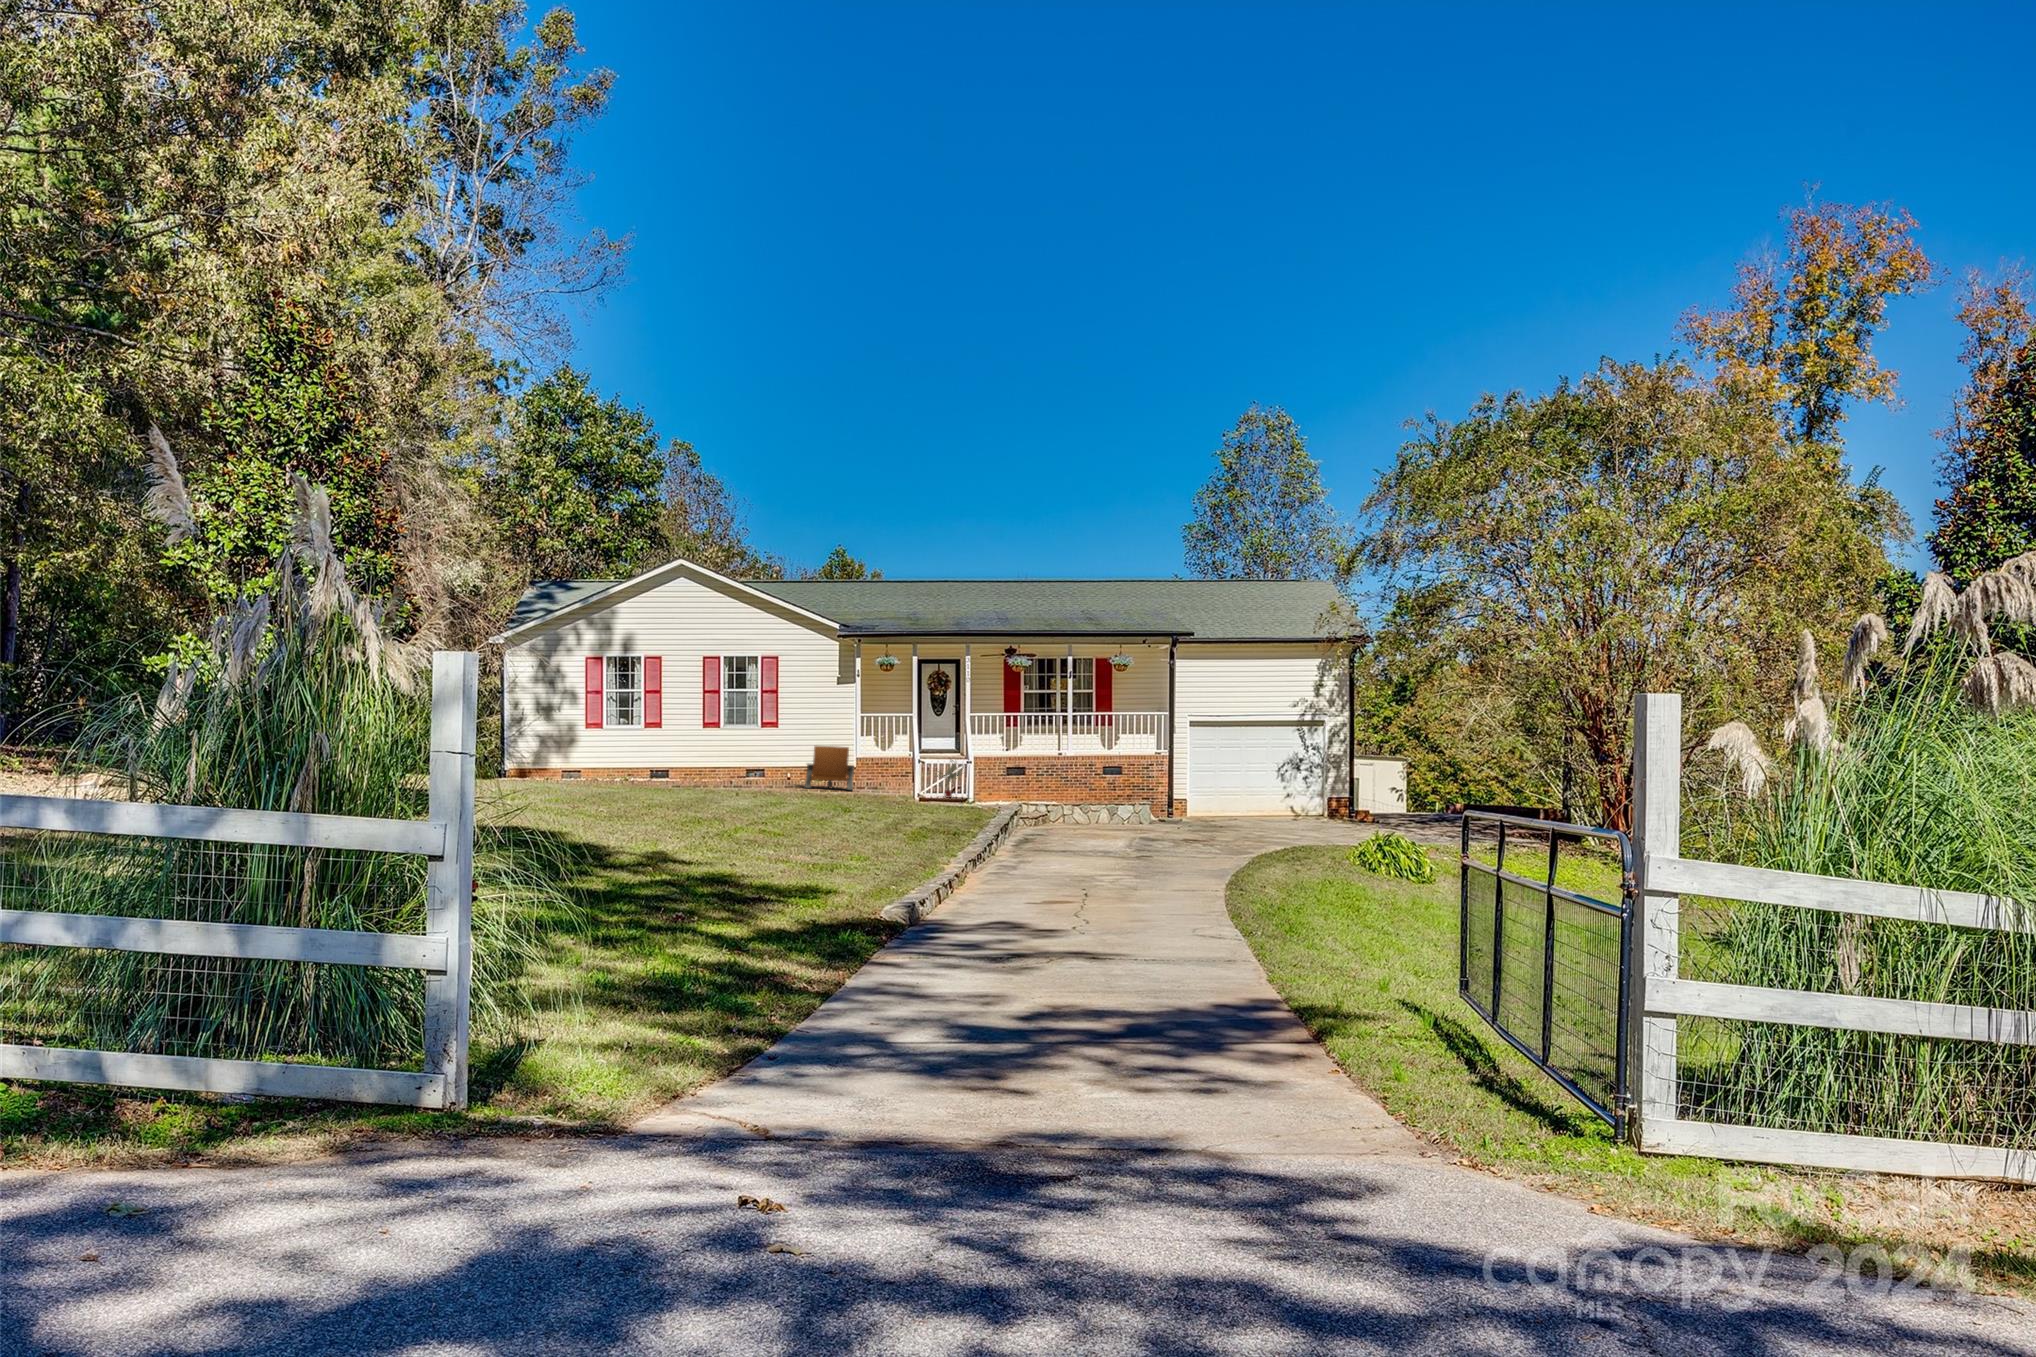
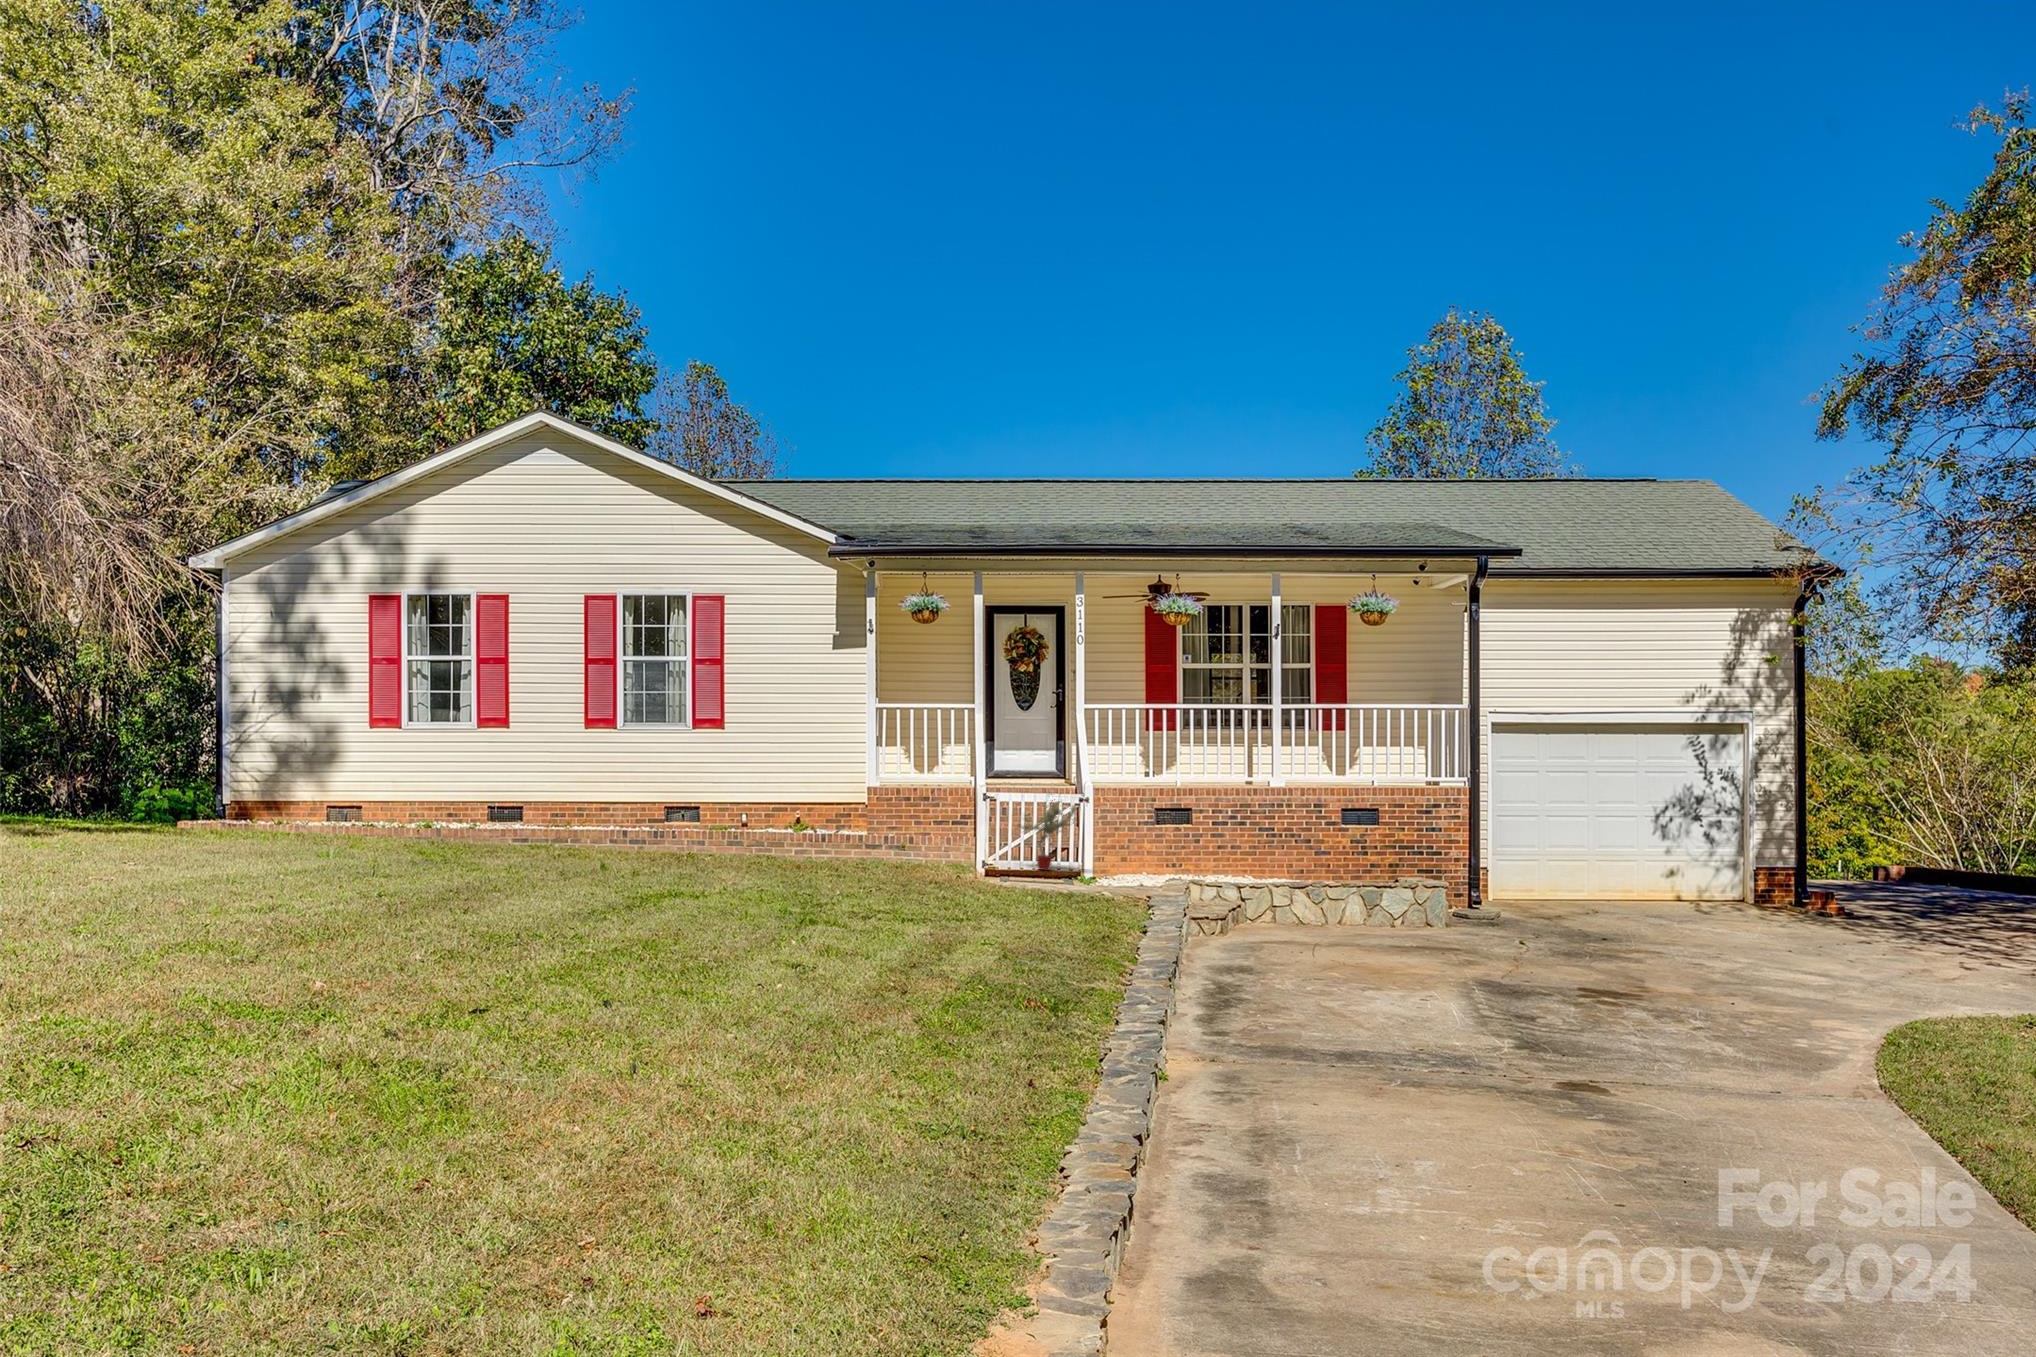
lounge chair: present [805,746,854,790] -> none [764,765,864,855]

